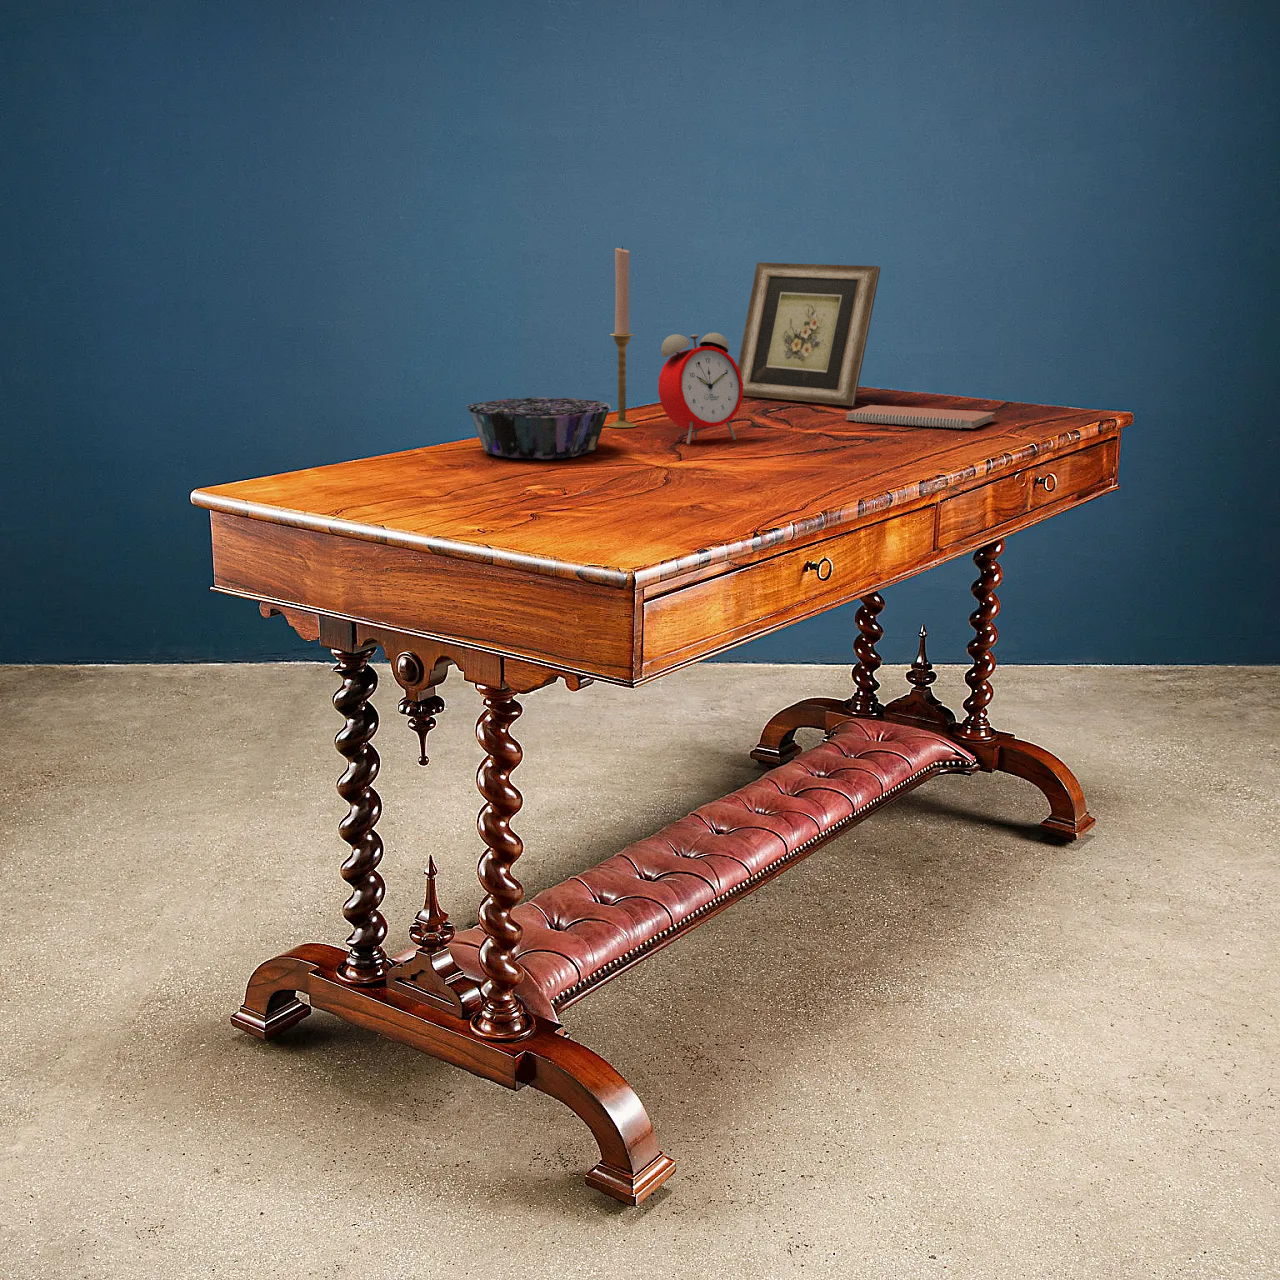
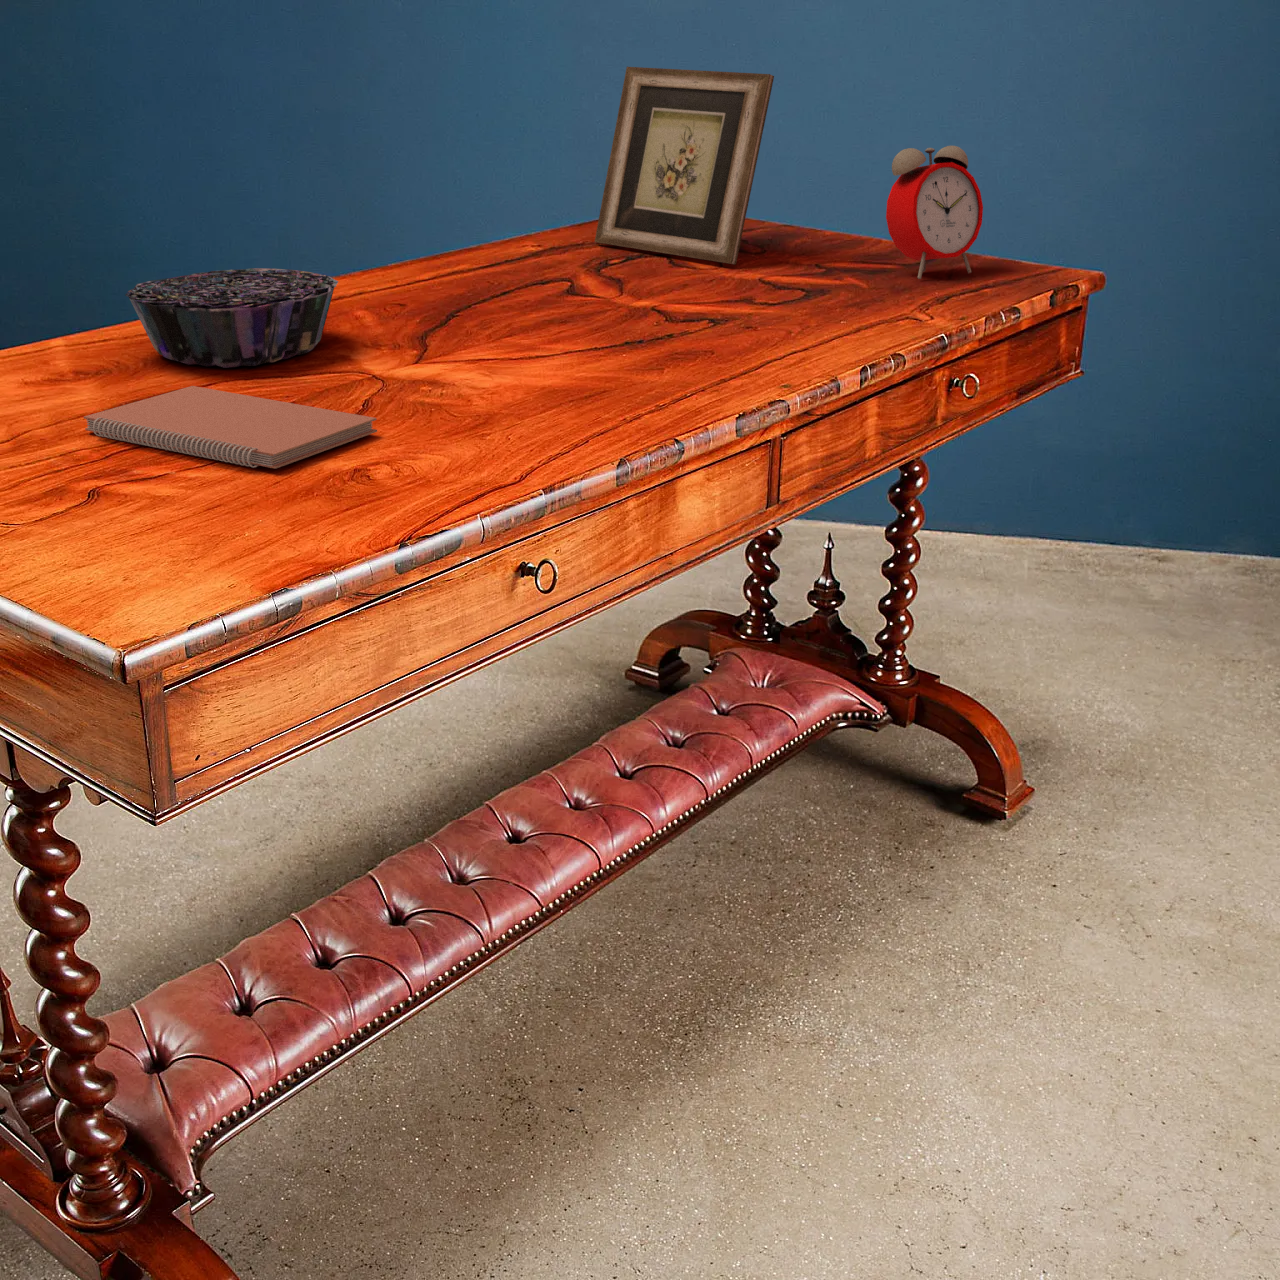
candlestick: present [607,247,636,427] -> none [377,50,422,302]
alarm clock: present [658,333,743,444] -> present [886,146,983,279]
notebook: present [845,405,995,429] -> present [84,386,377,469]

